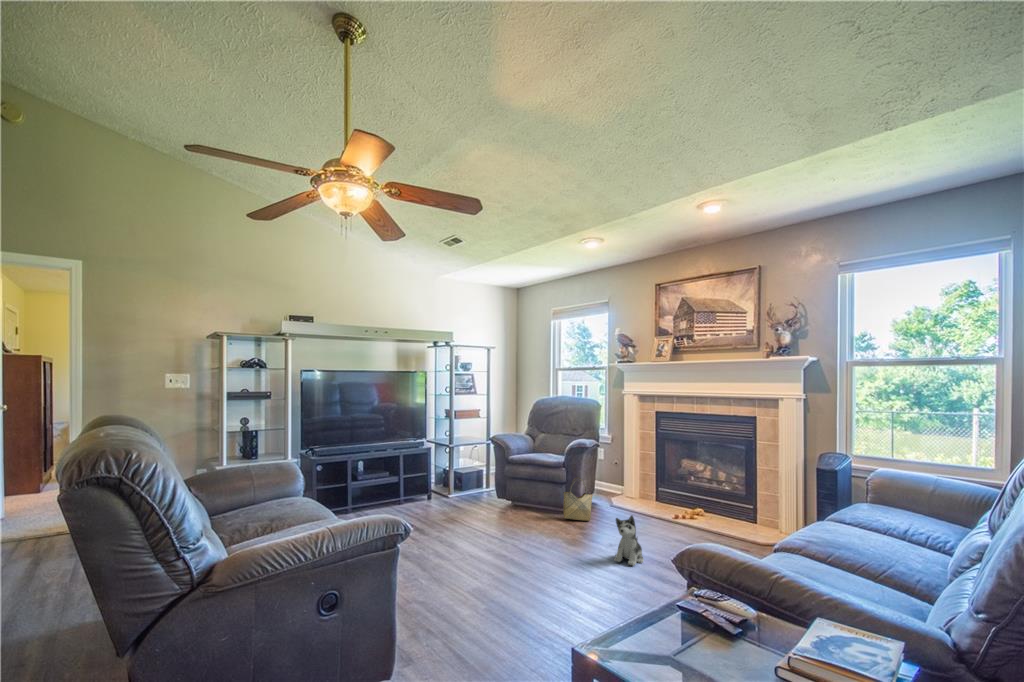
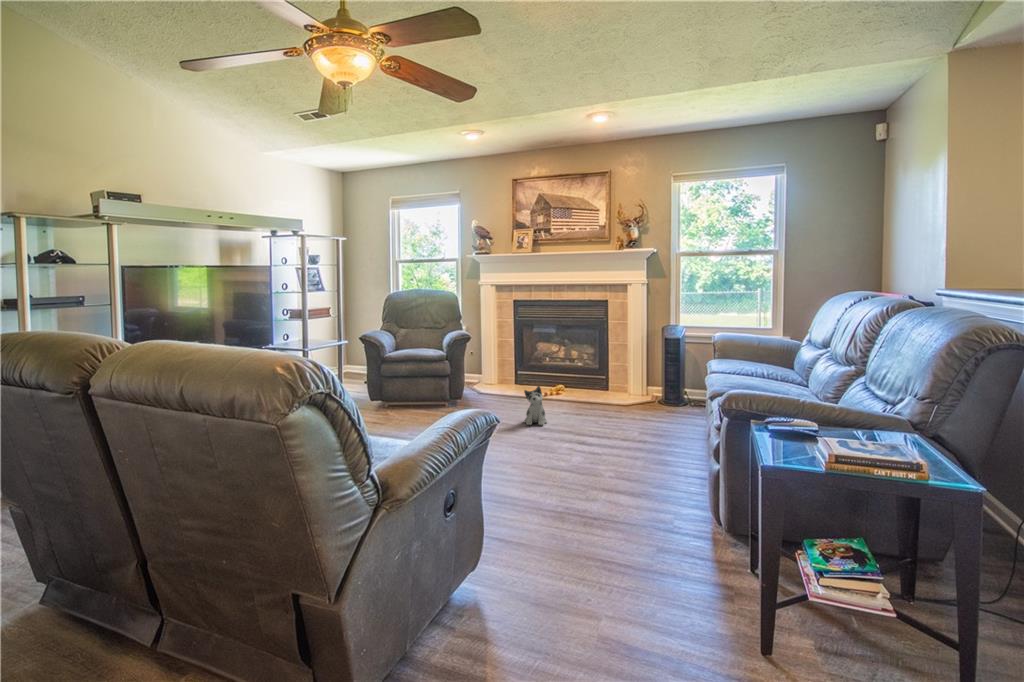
woven basket: present [563,478,593,521] -> none [448,367,475,405]

